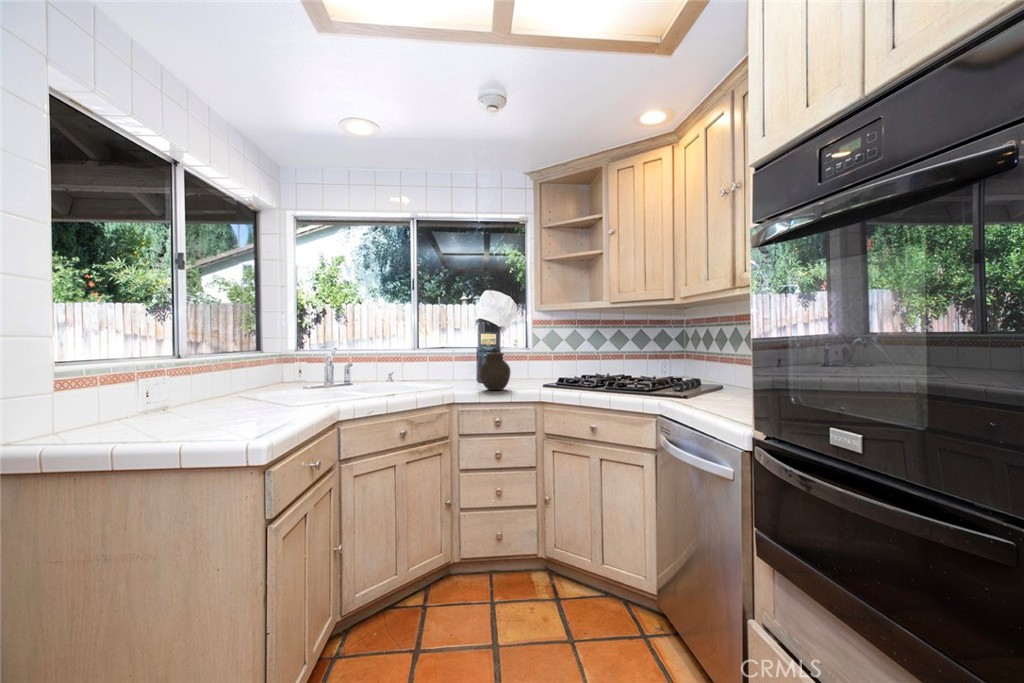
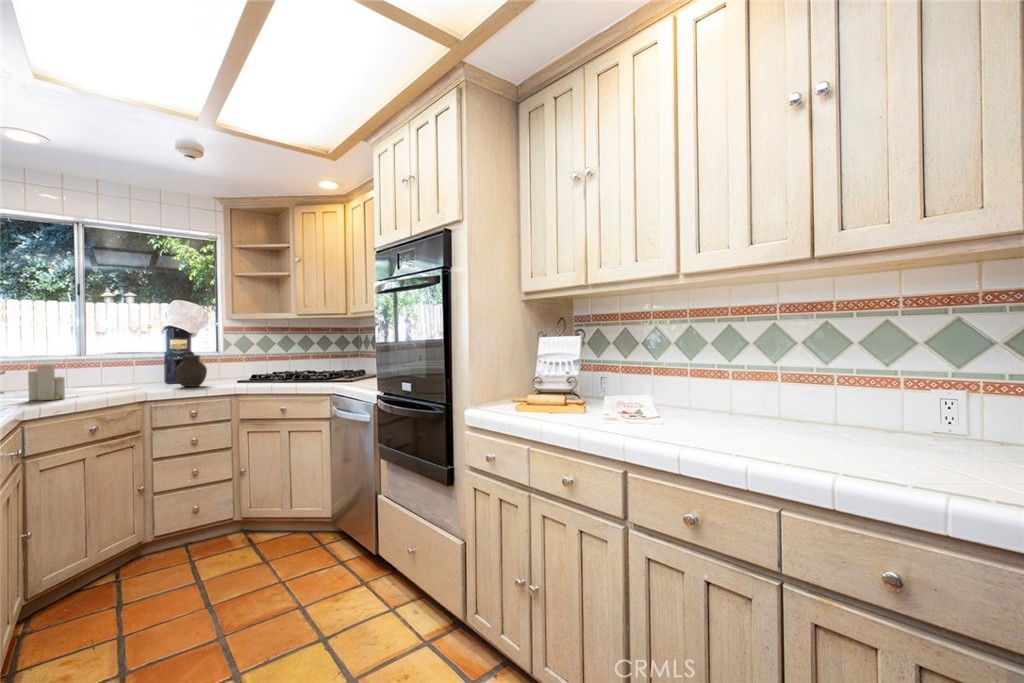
candle: none [356,356,382,398] -> present [28,364,65,400]

